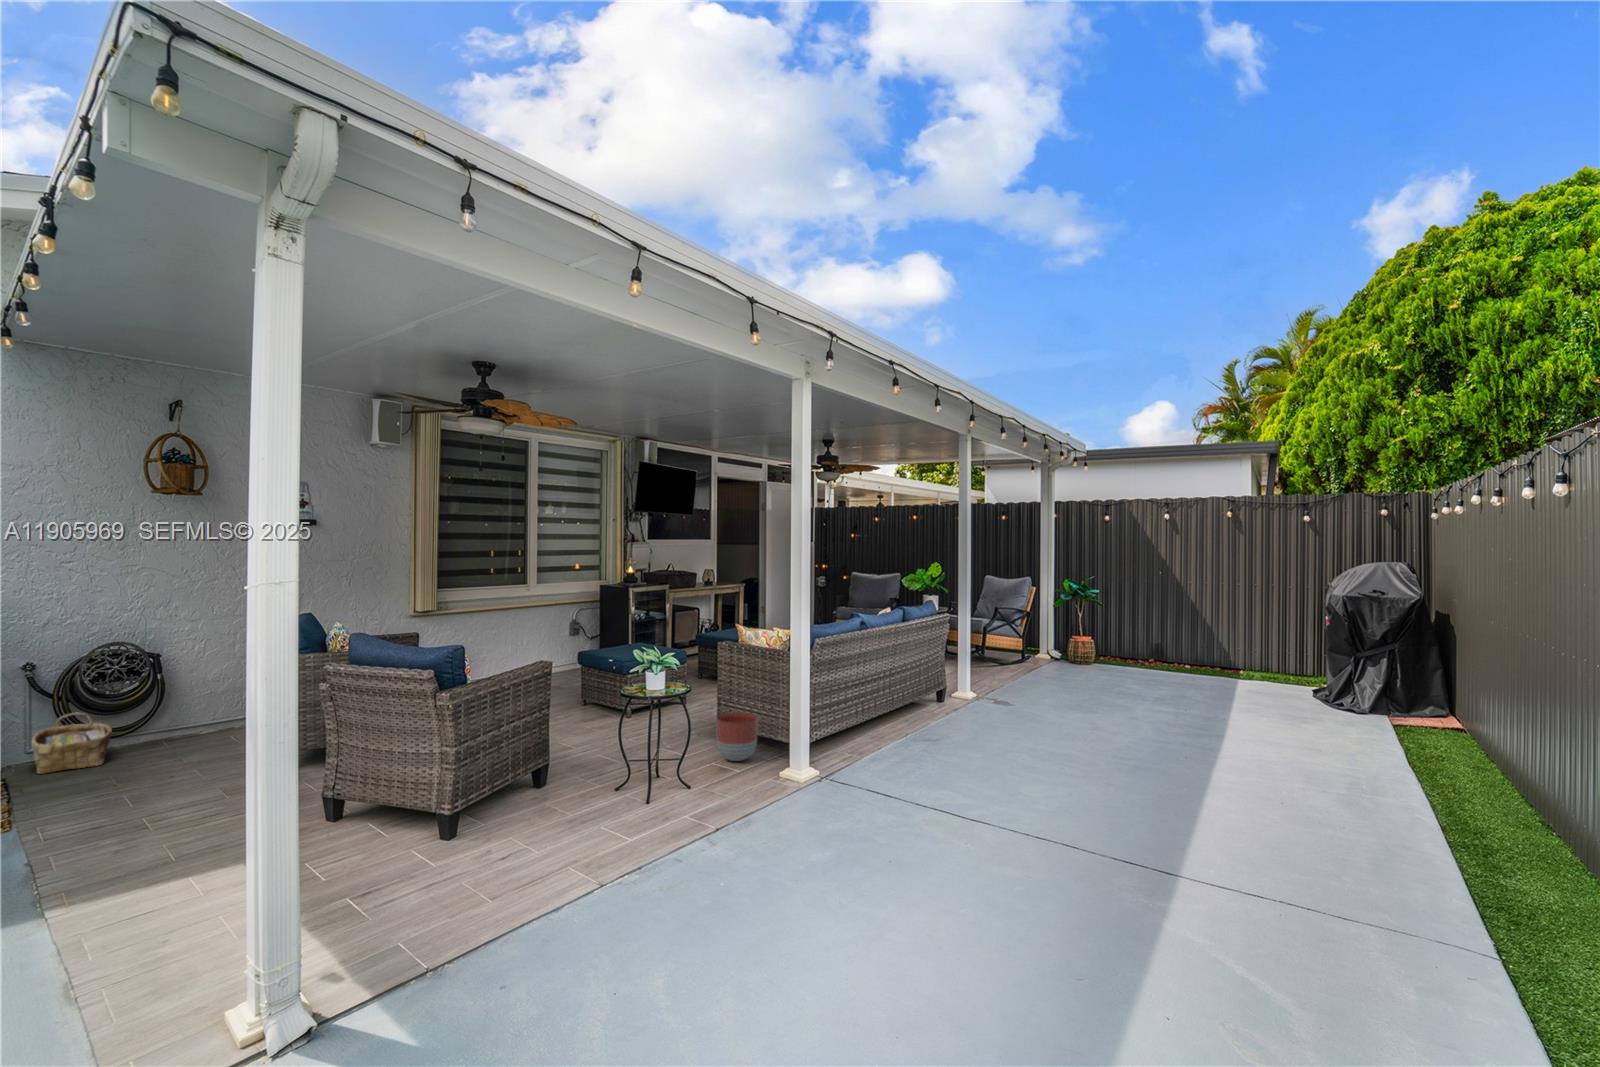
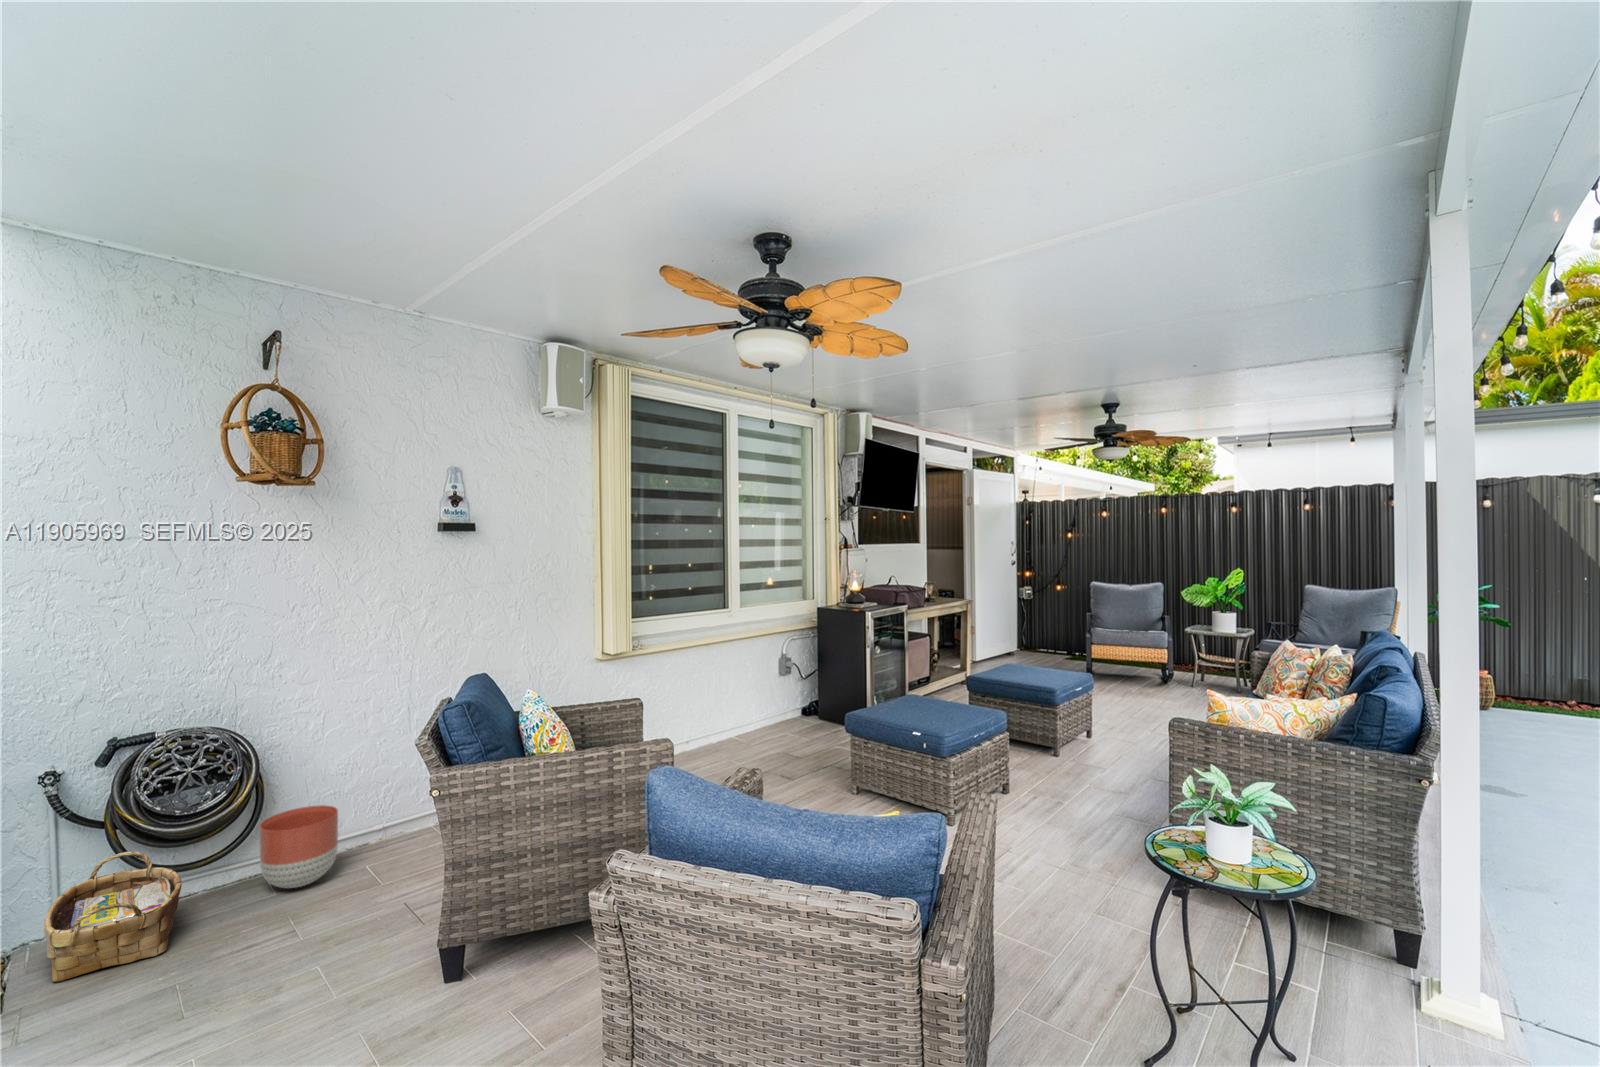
planter: present [716,712,758,761] -> present [259,805,338,888]

